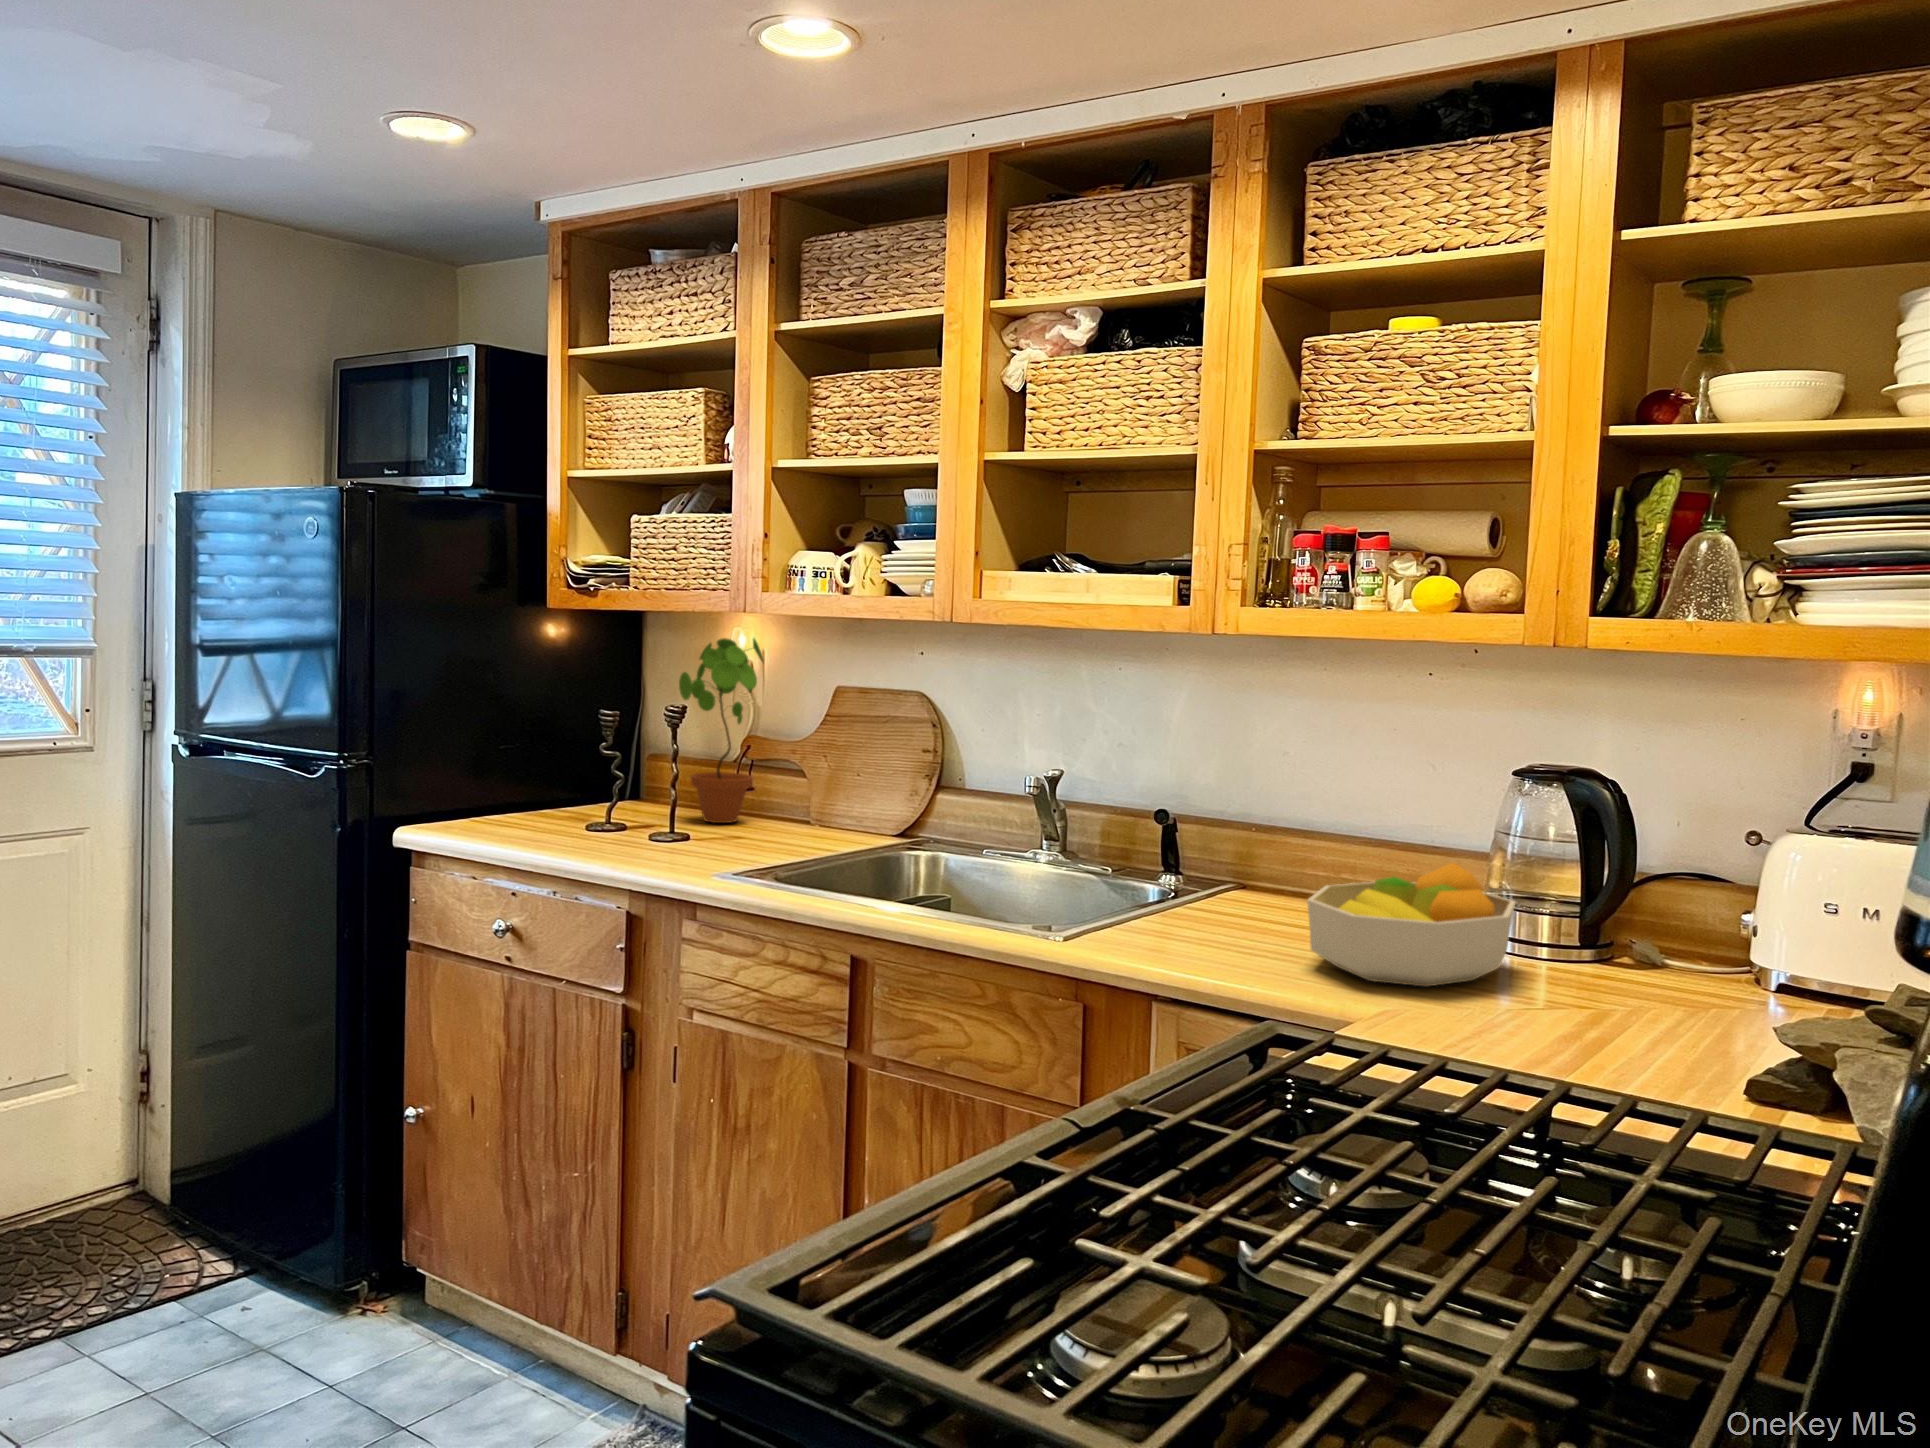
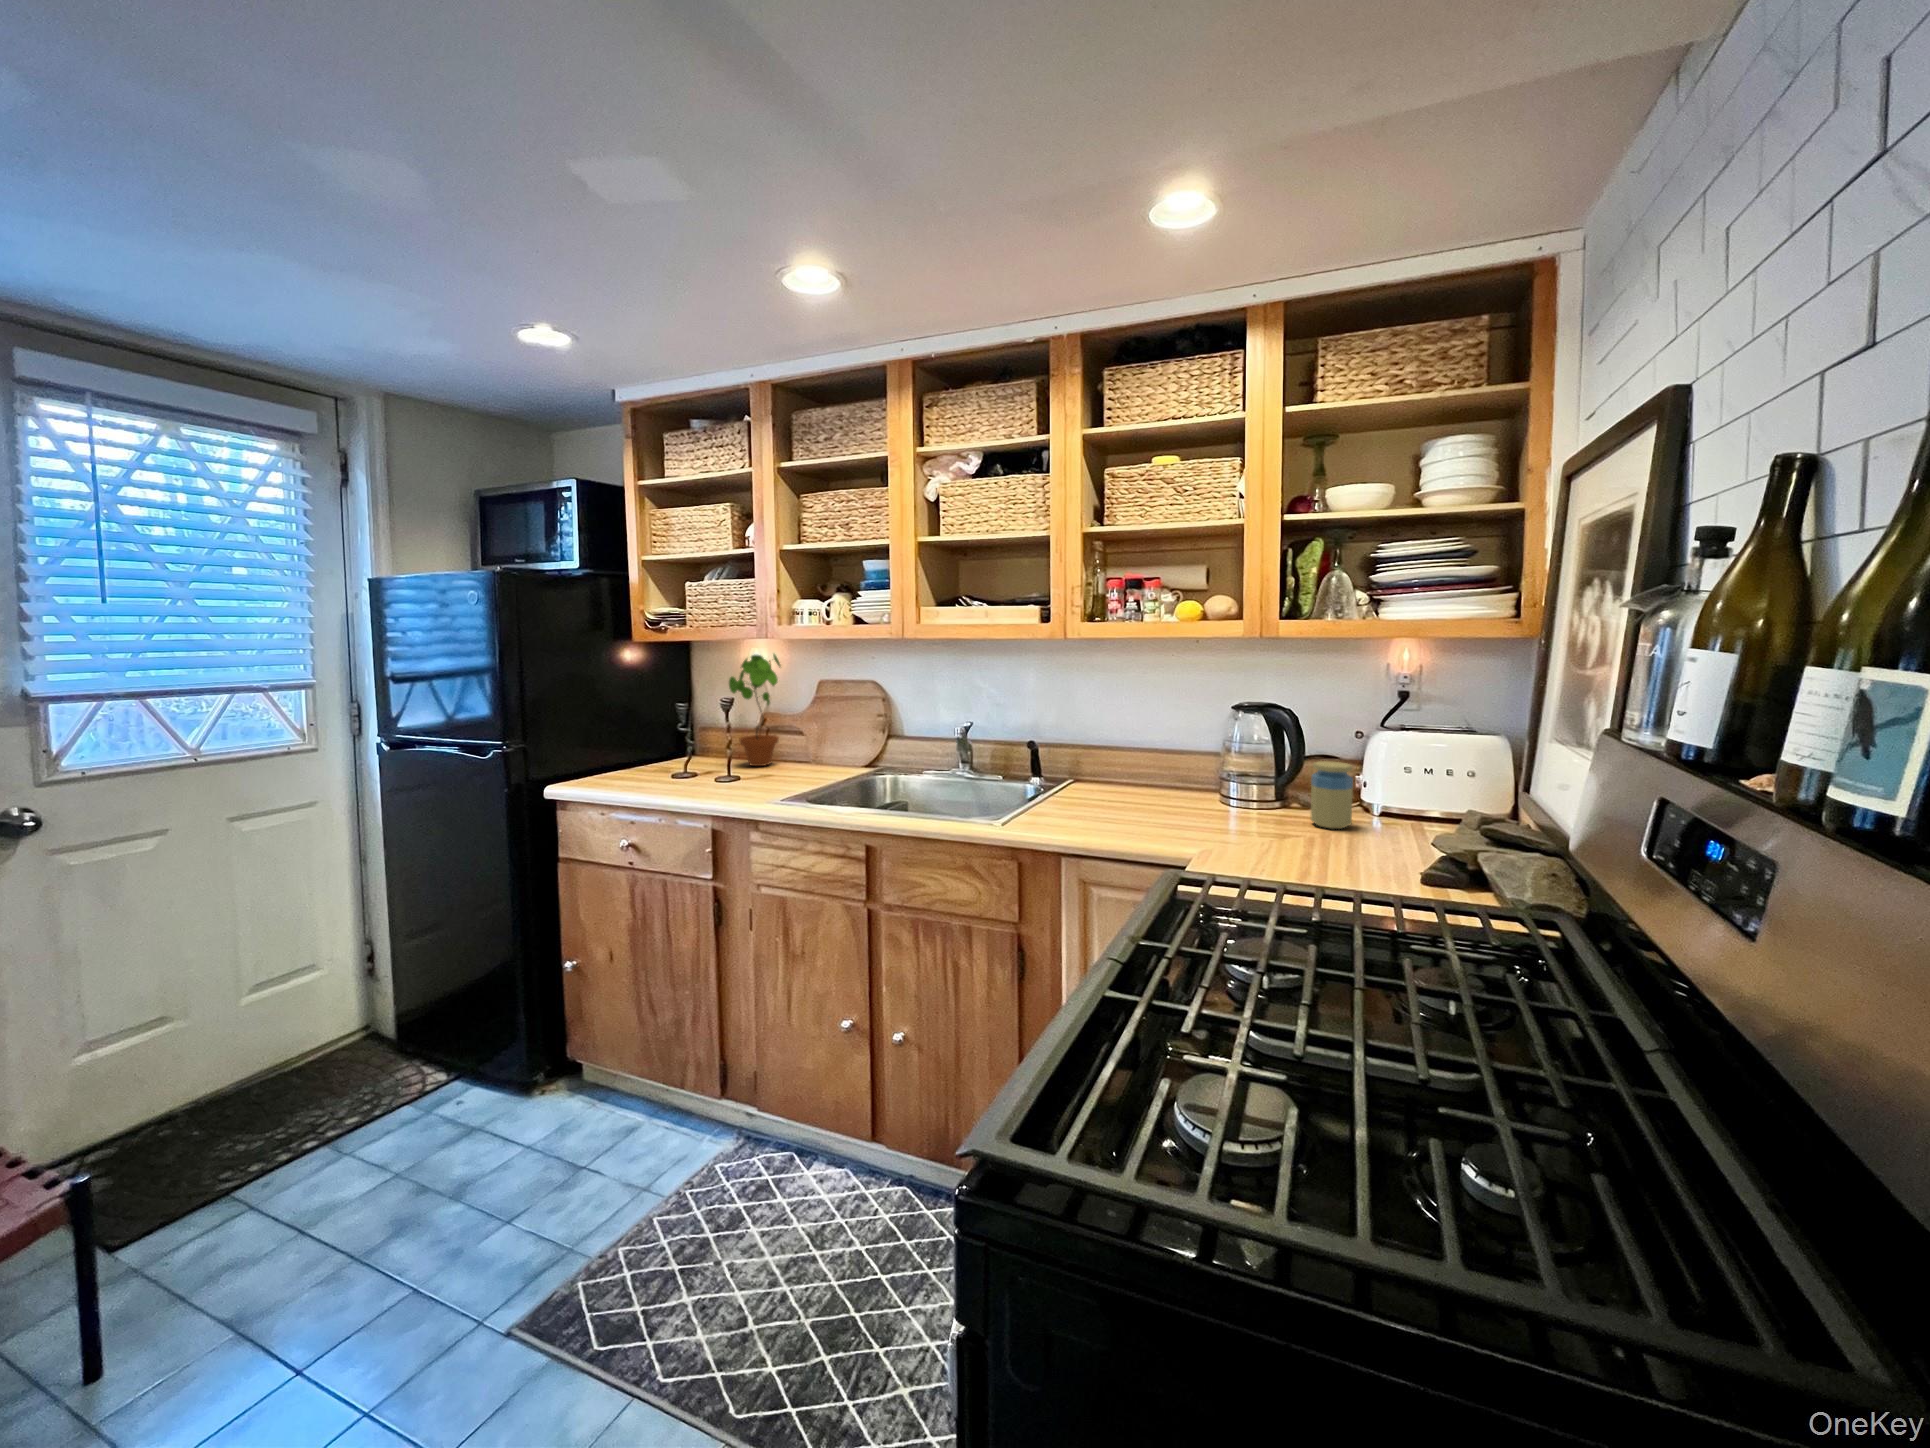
fruit bowl: present [1307,863,1515,986] -> none [1133,765,1244,840]
jar: none [1648,871,1730,995] -> present [1310,761,1353,829]

